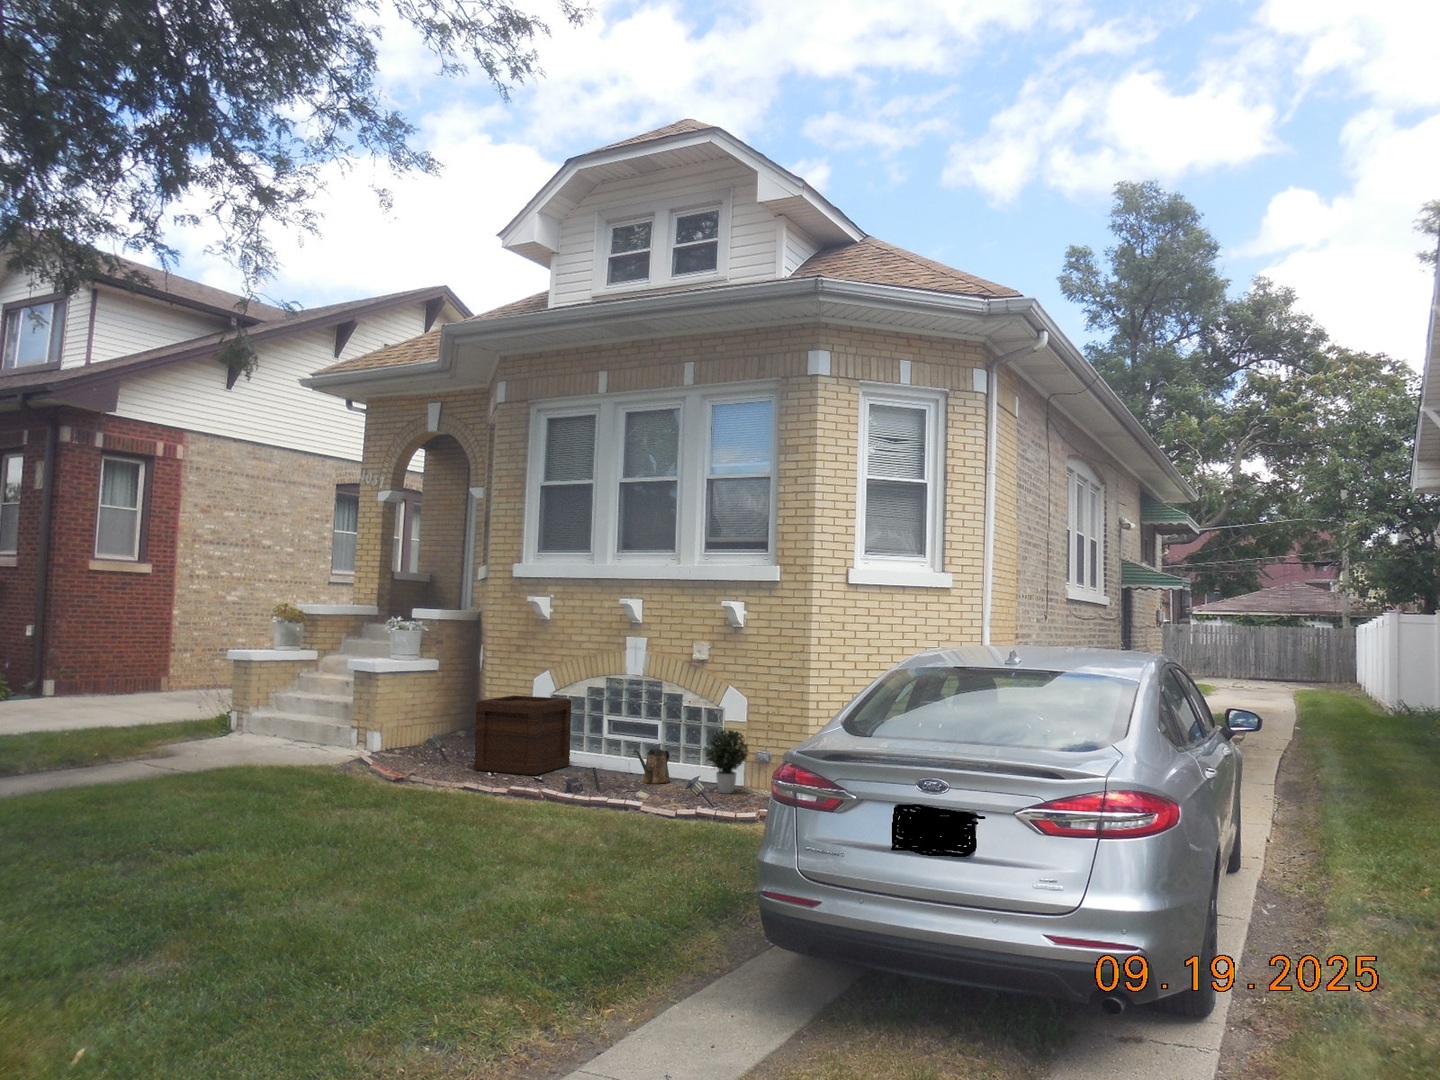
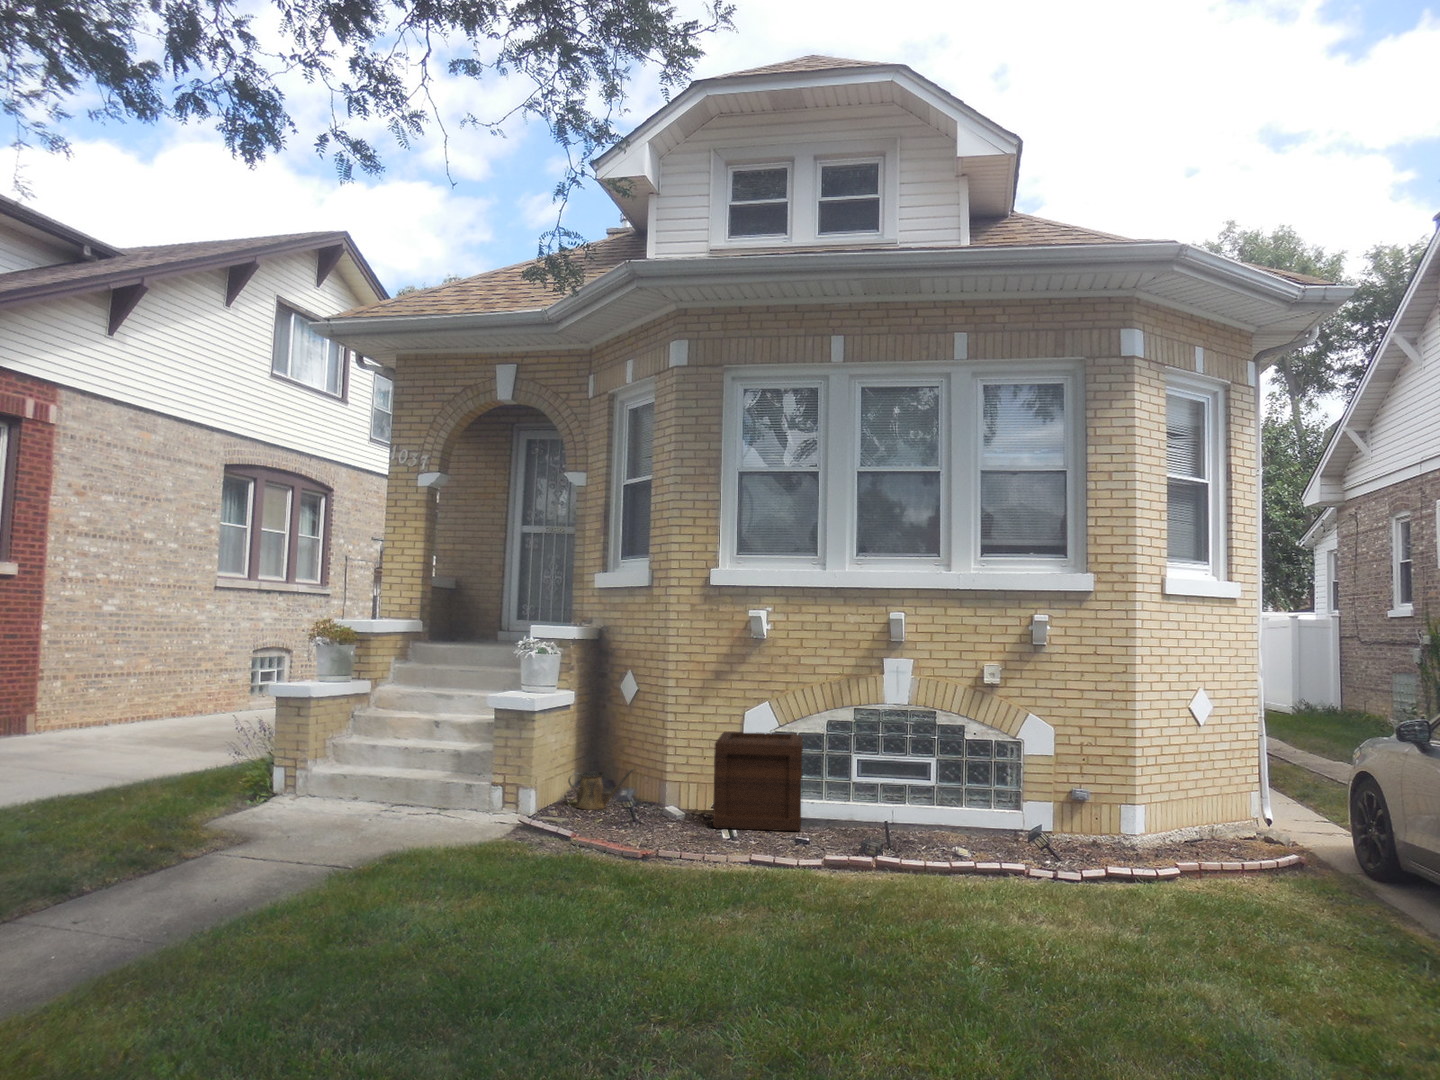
potted plant: present [705,730,748,793] -> none [1024,765,1077,842]
watering can: present [634,749,670,784] -> present [568,769,635,810]

